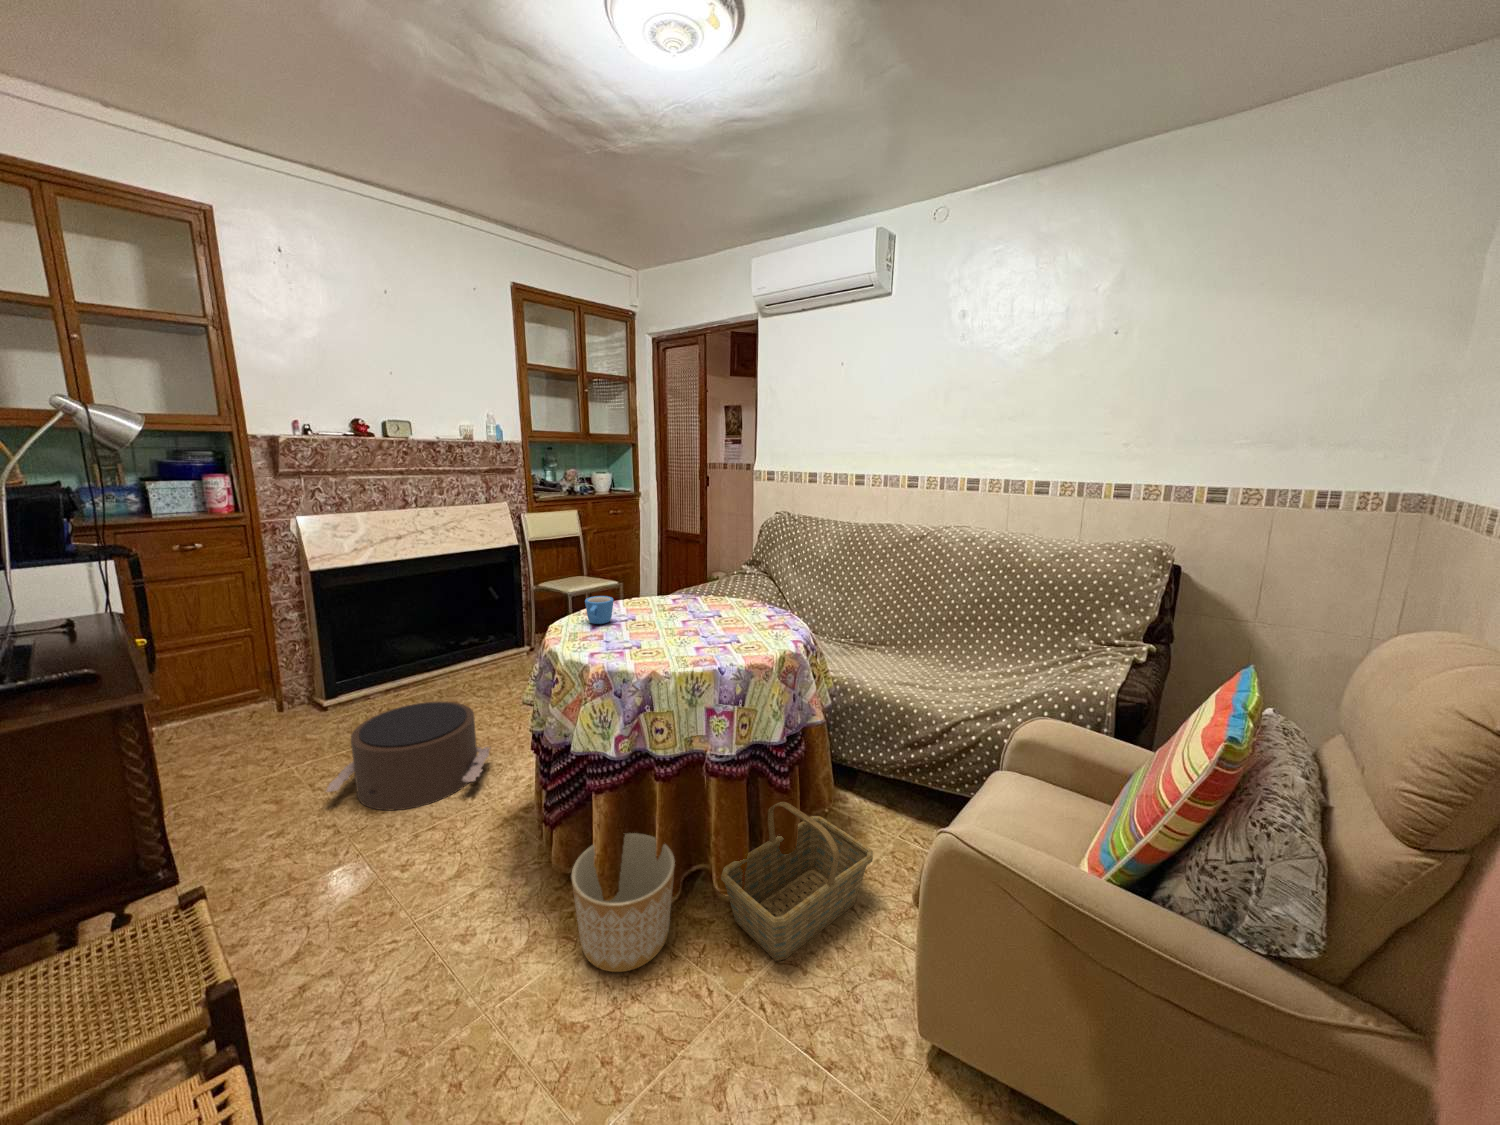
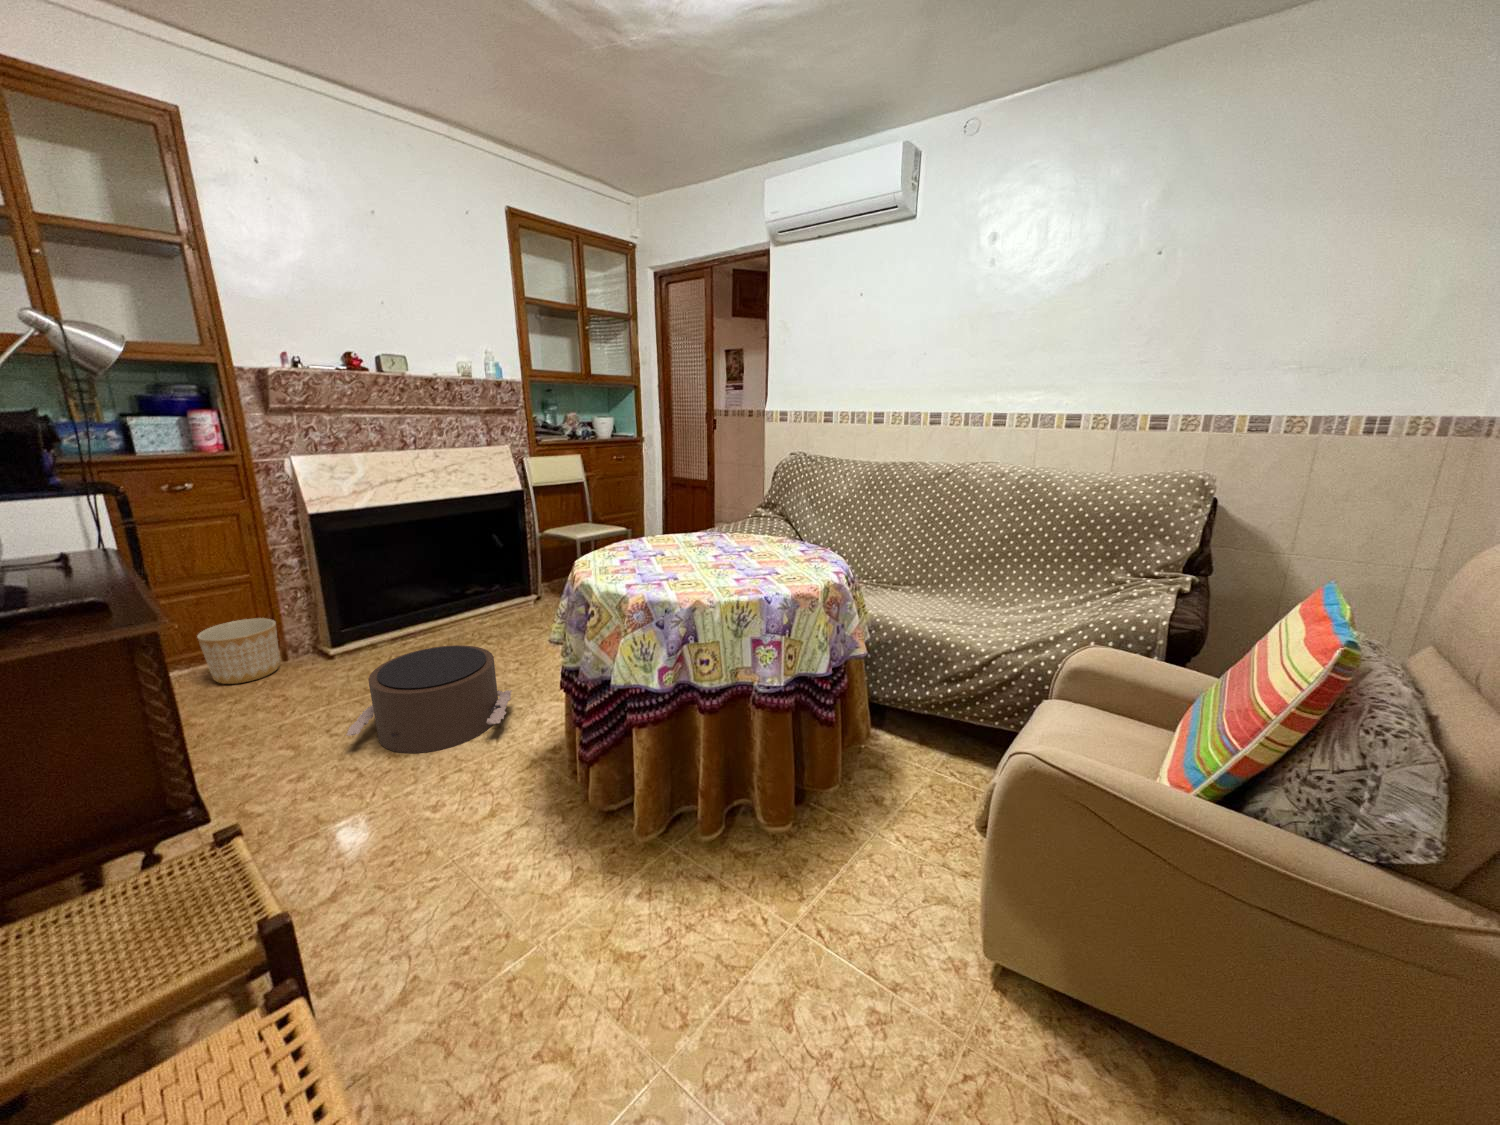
mug: present [585,596,614,624] -> none [614,529,643,558]
basket: present [721,802,873,961] -> none [768,735,919,890]
planter: present [571,833,675,972] -> present [197,618,280,684]

